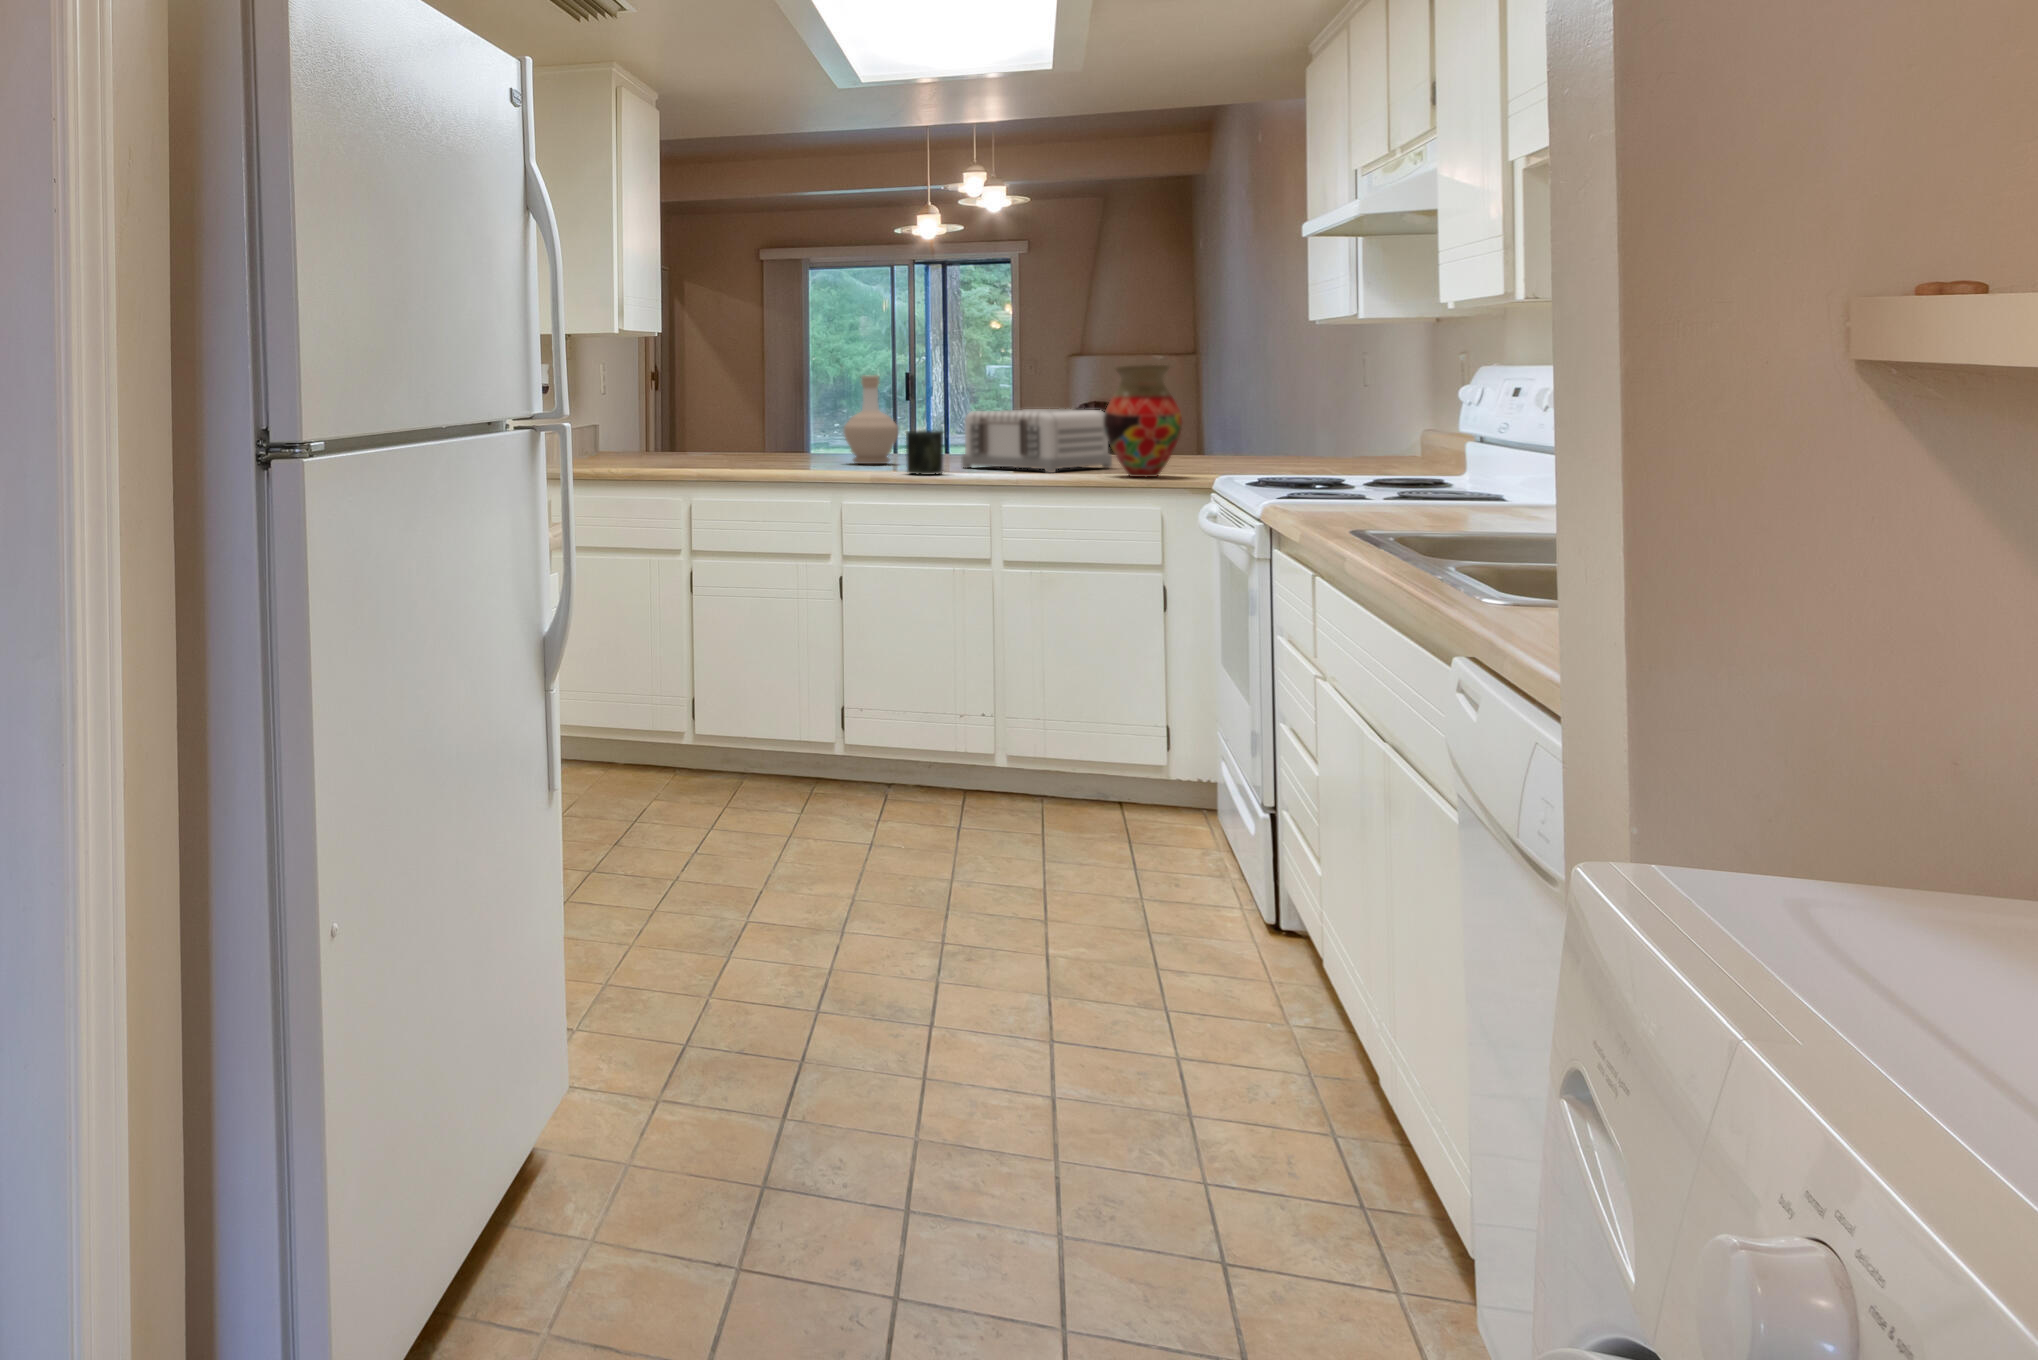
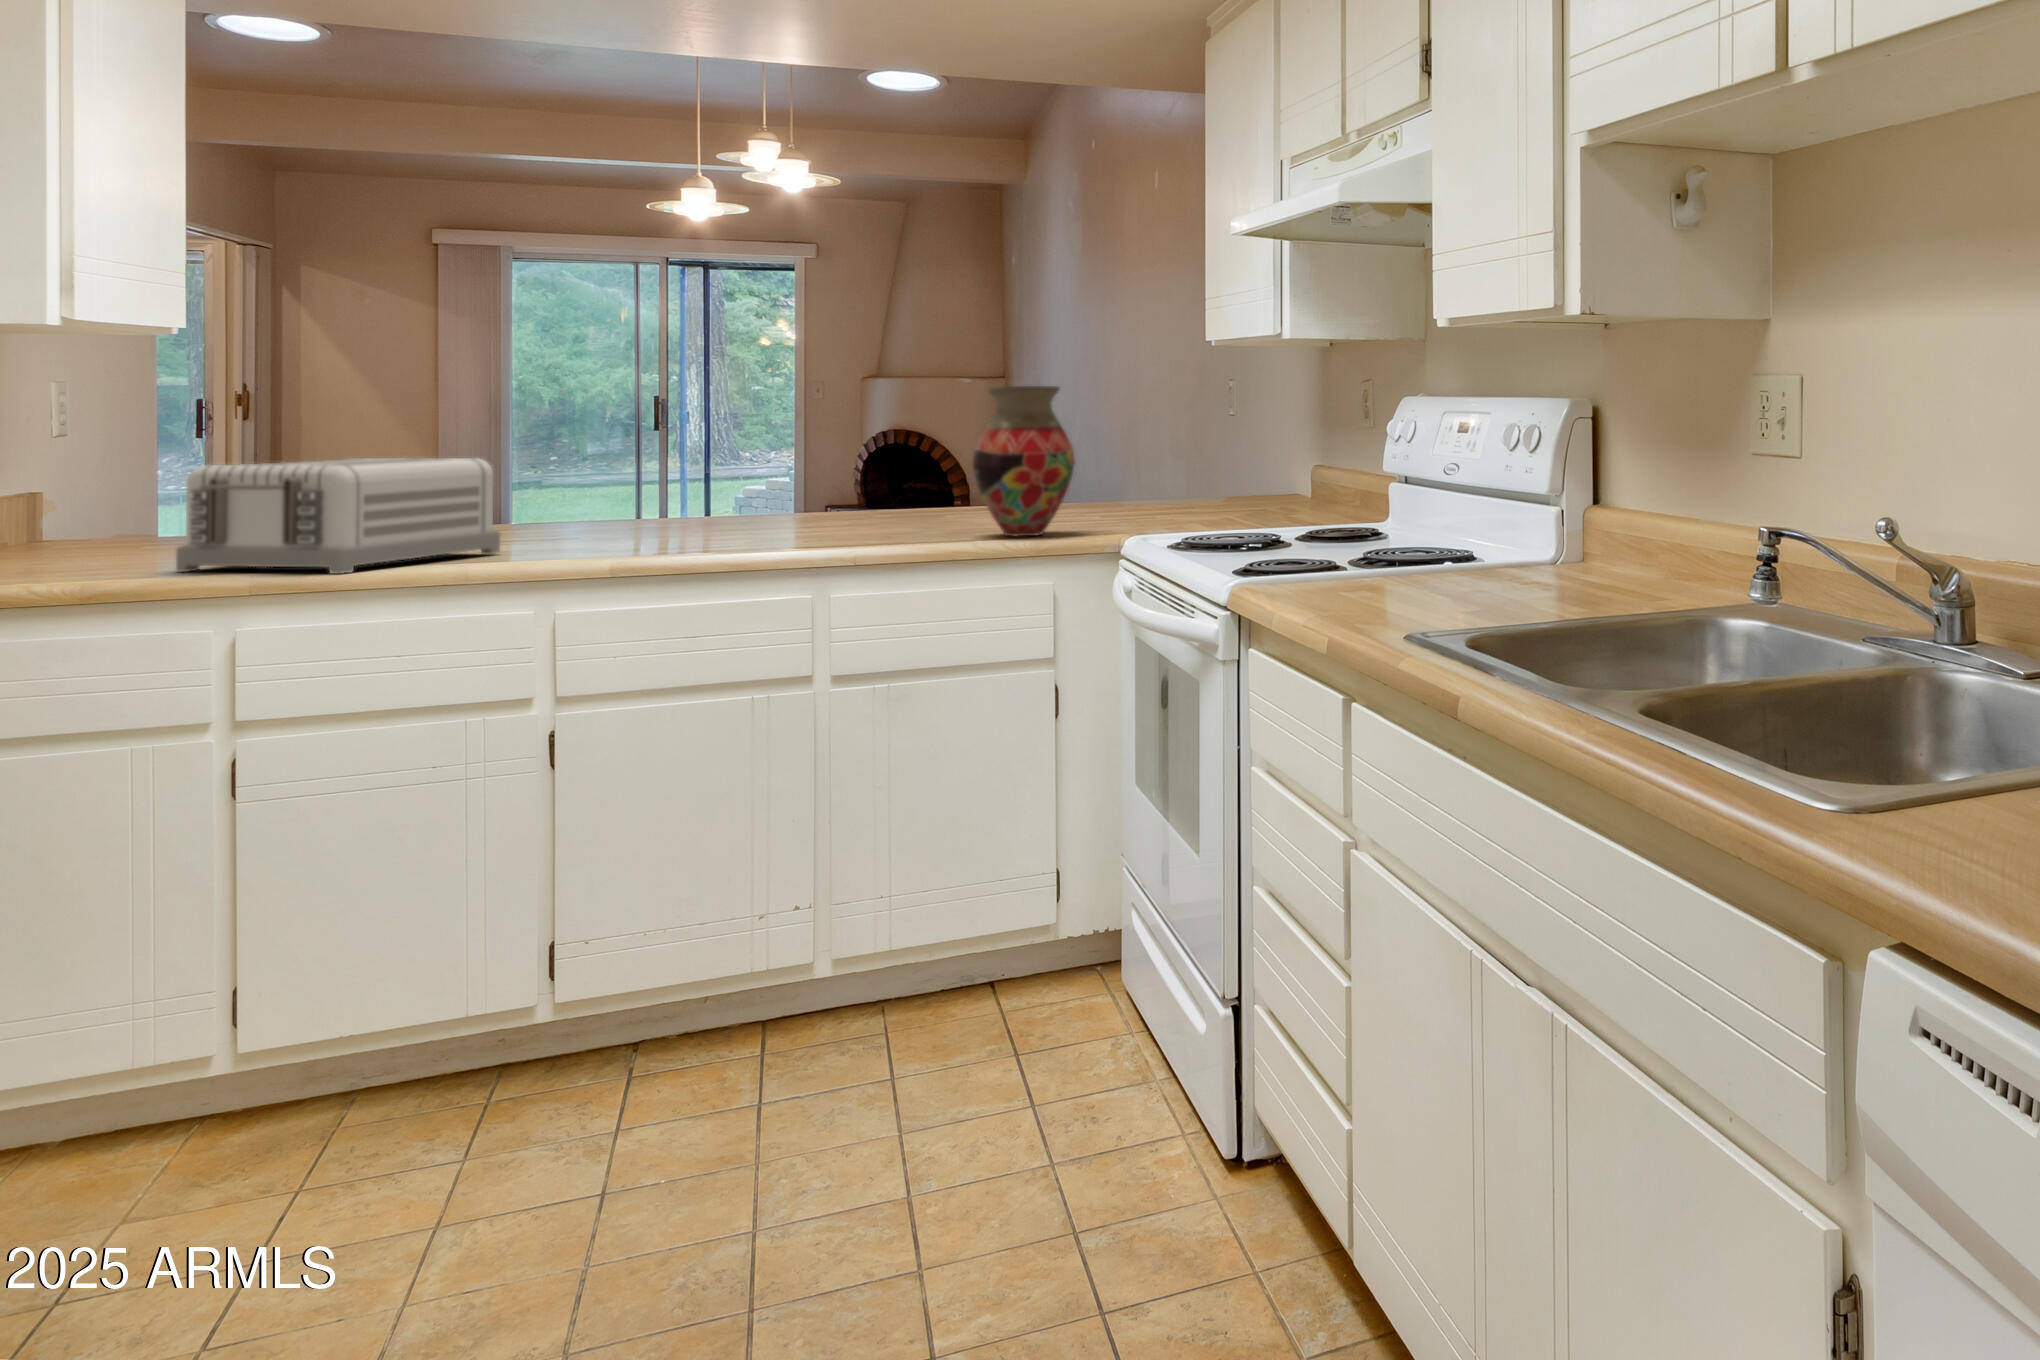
bottle: present [843,375,898,464] -> none [558,399,654,536]
toaster: present [961,409,1112,473] -> present [176,458,500,574]
mug: present [906,430,943,475] -> none [669,482,736,551]

